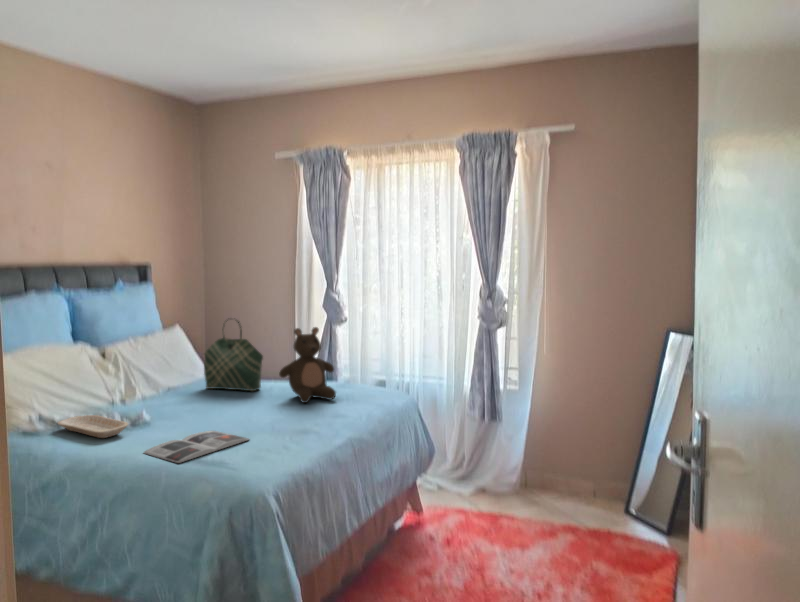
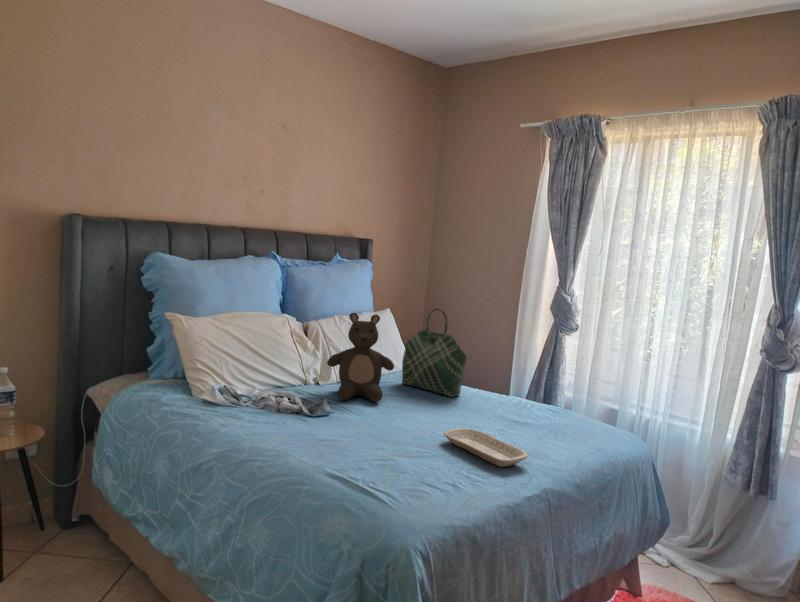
stuffed bear: present [279,327,336,403] -> present [327,313,394,402]
tray: present [58,415,128,438] -> present [443,428,528,467]
magazine: present [144,431,249,463] -> none [303,439,424,475]

